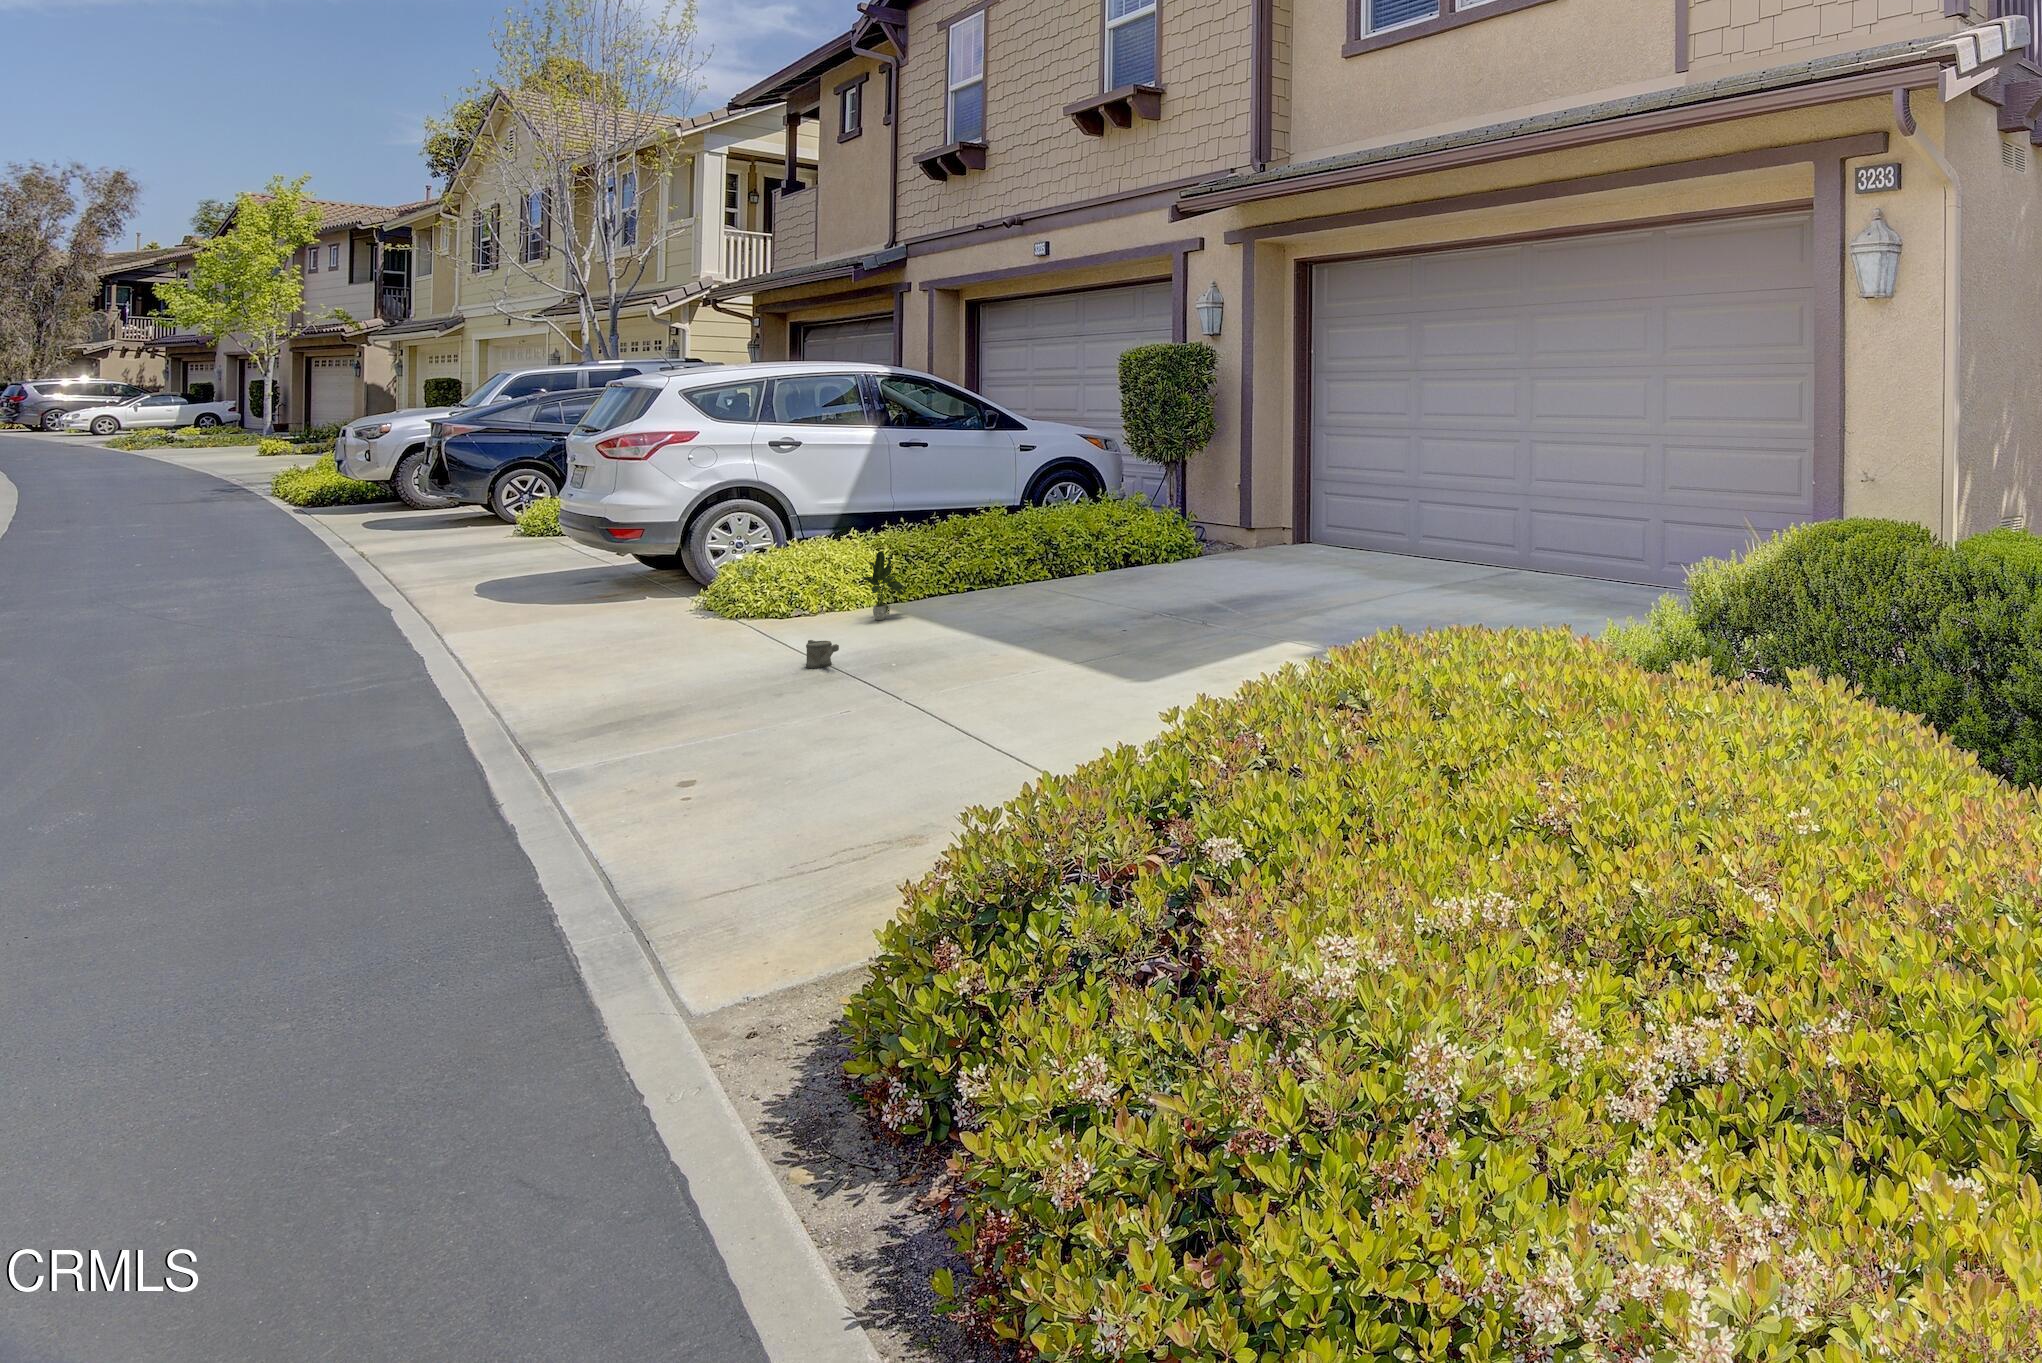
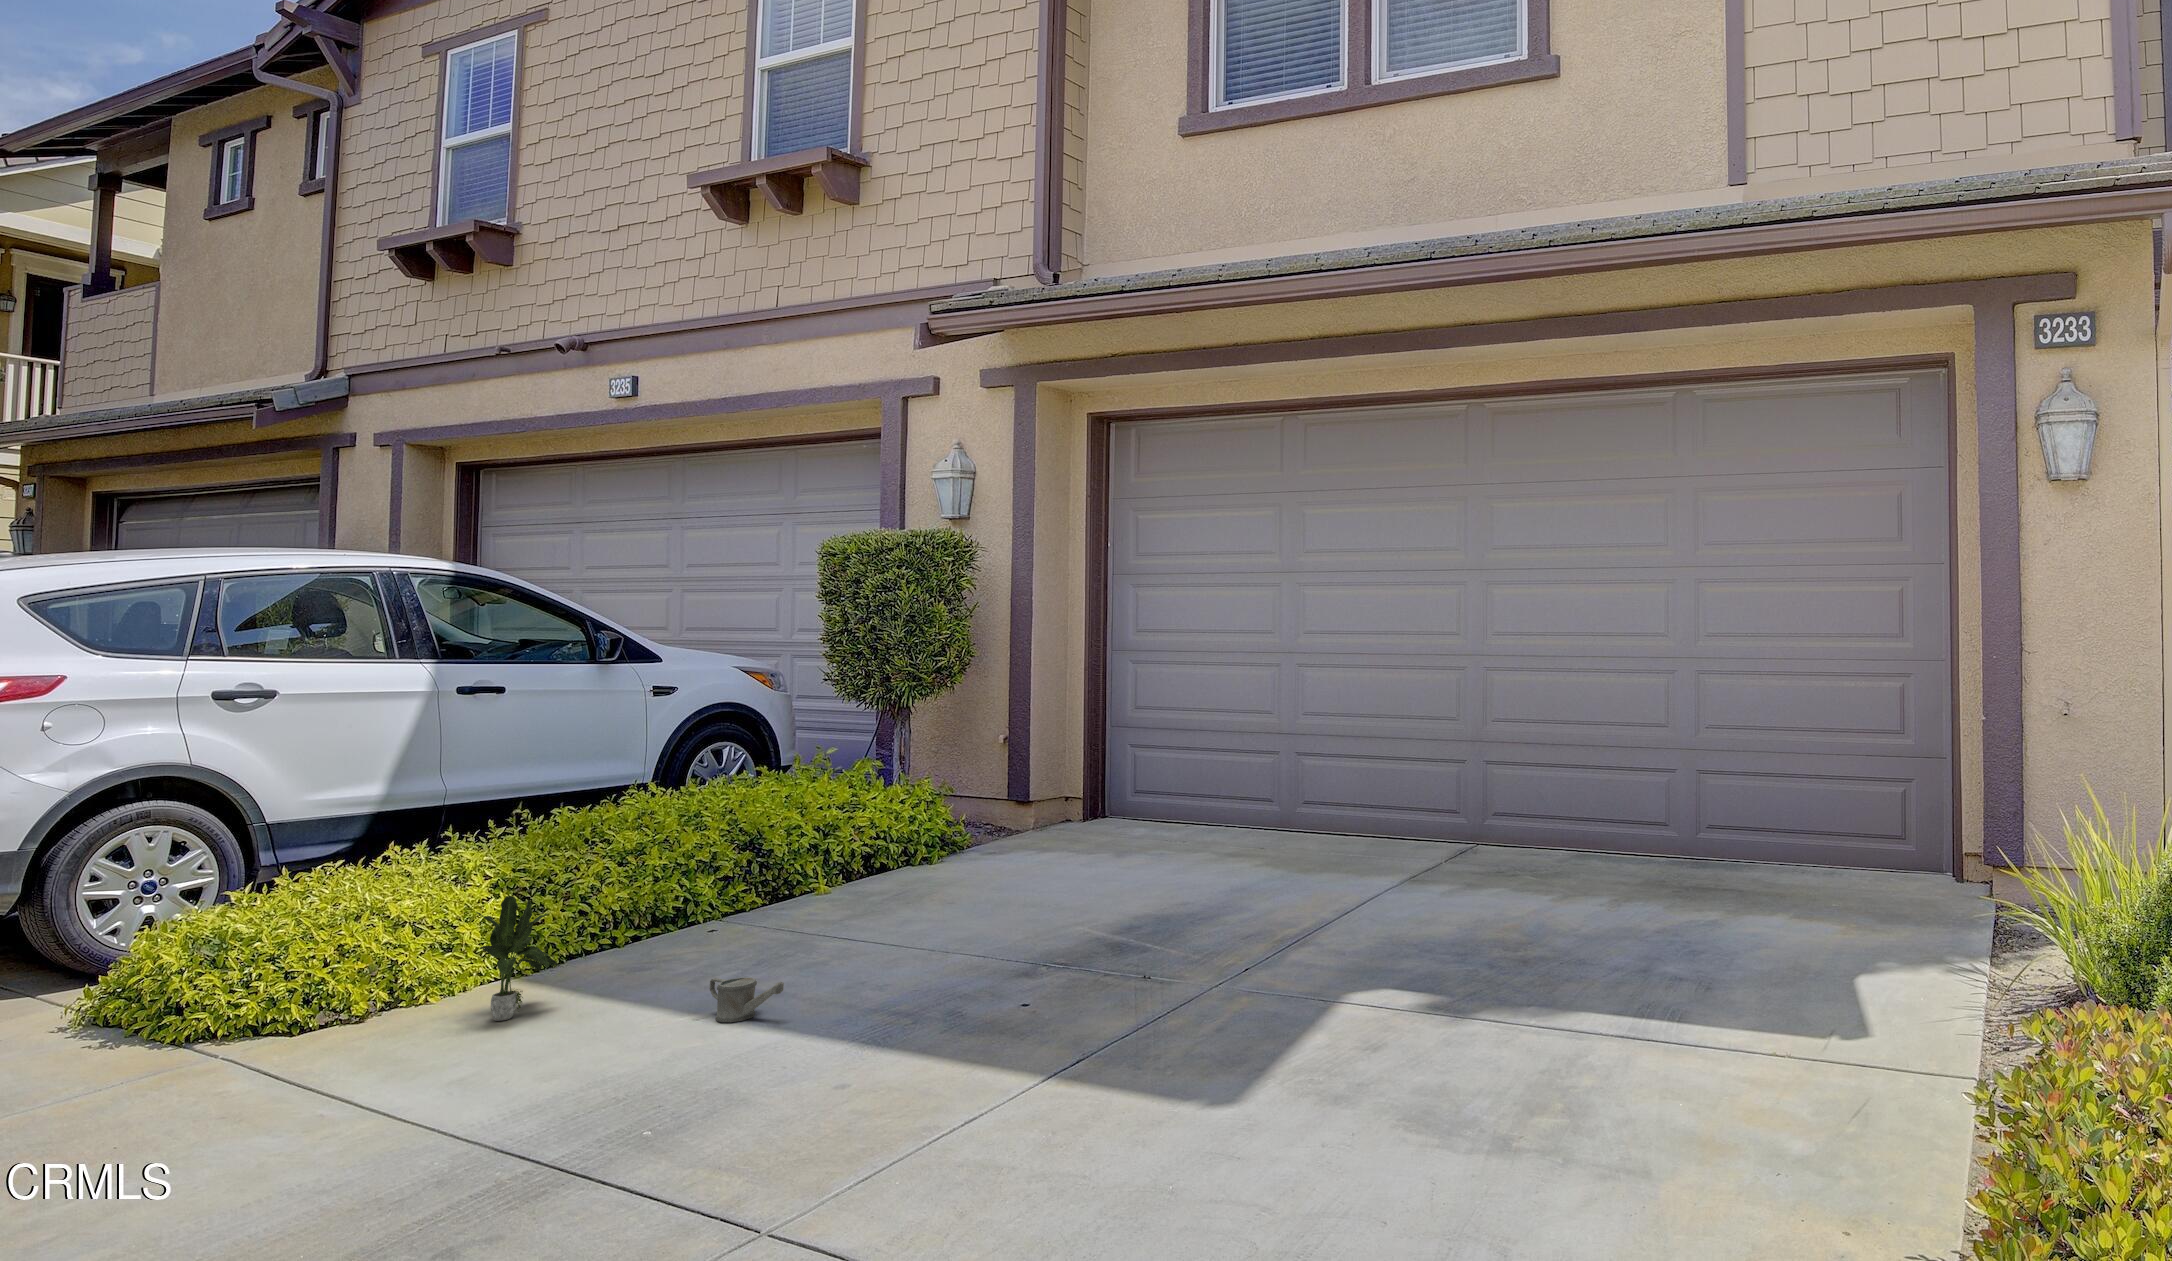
watering can: present [806,640,839,668] -> present [710,978,784,1022]

